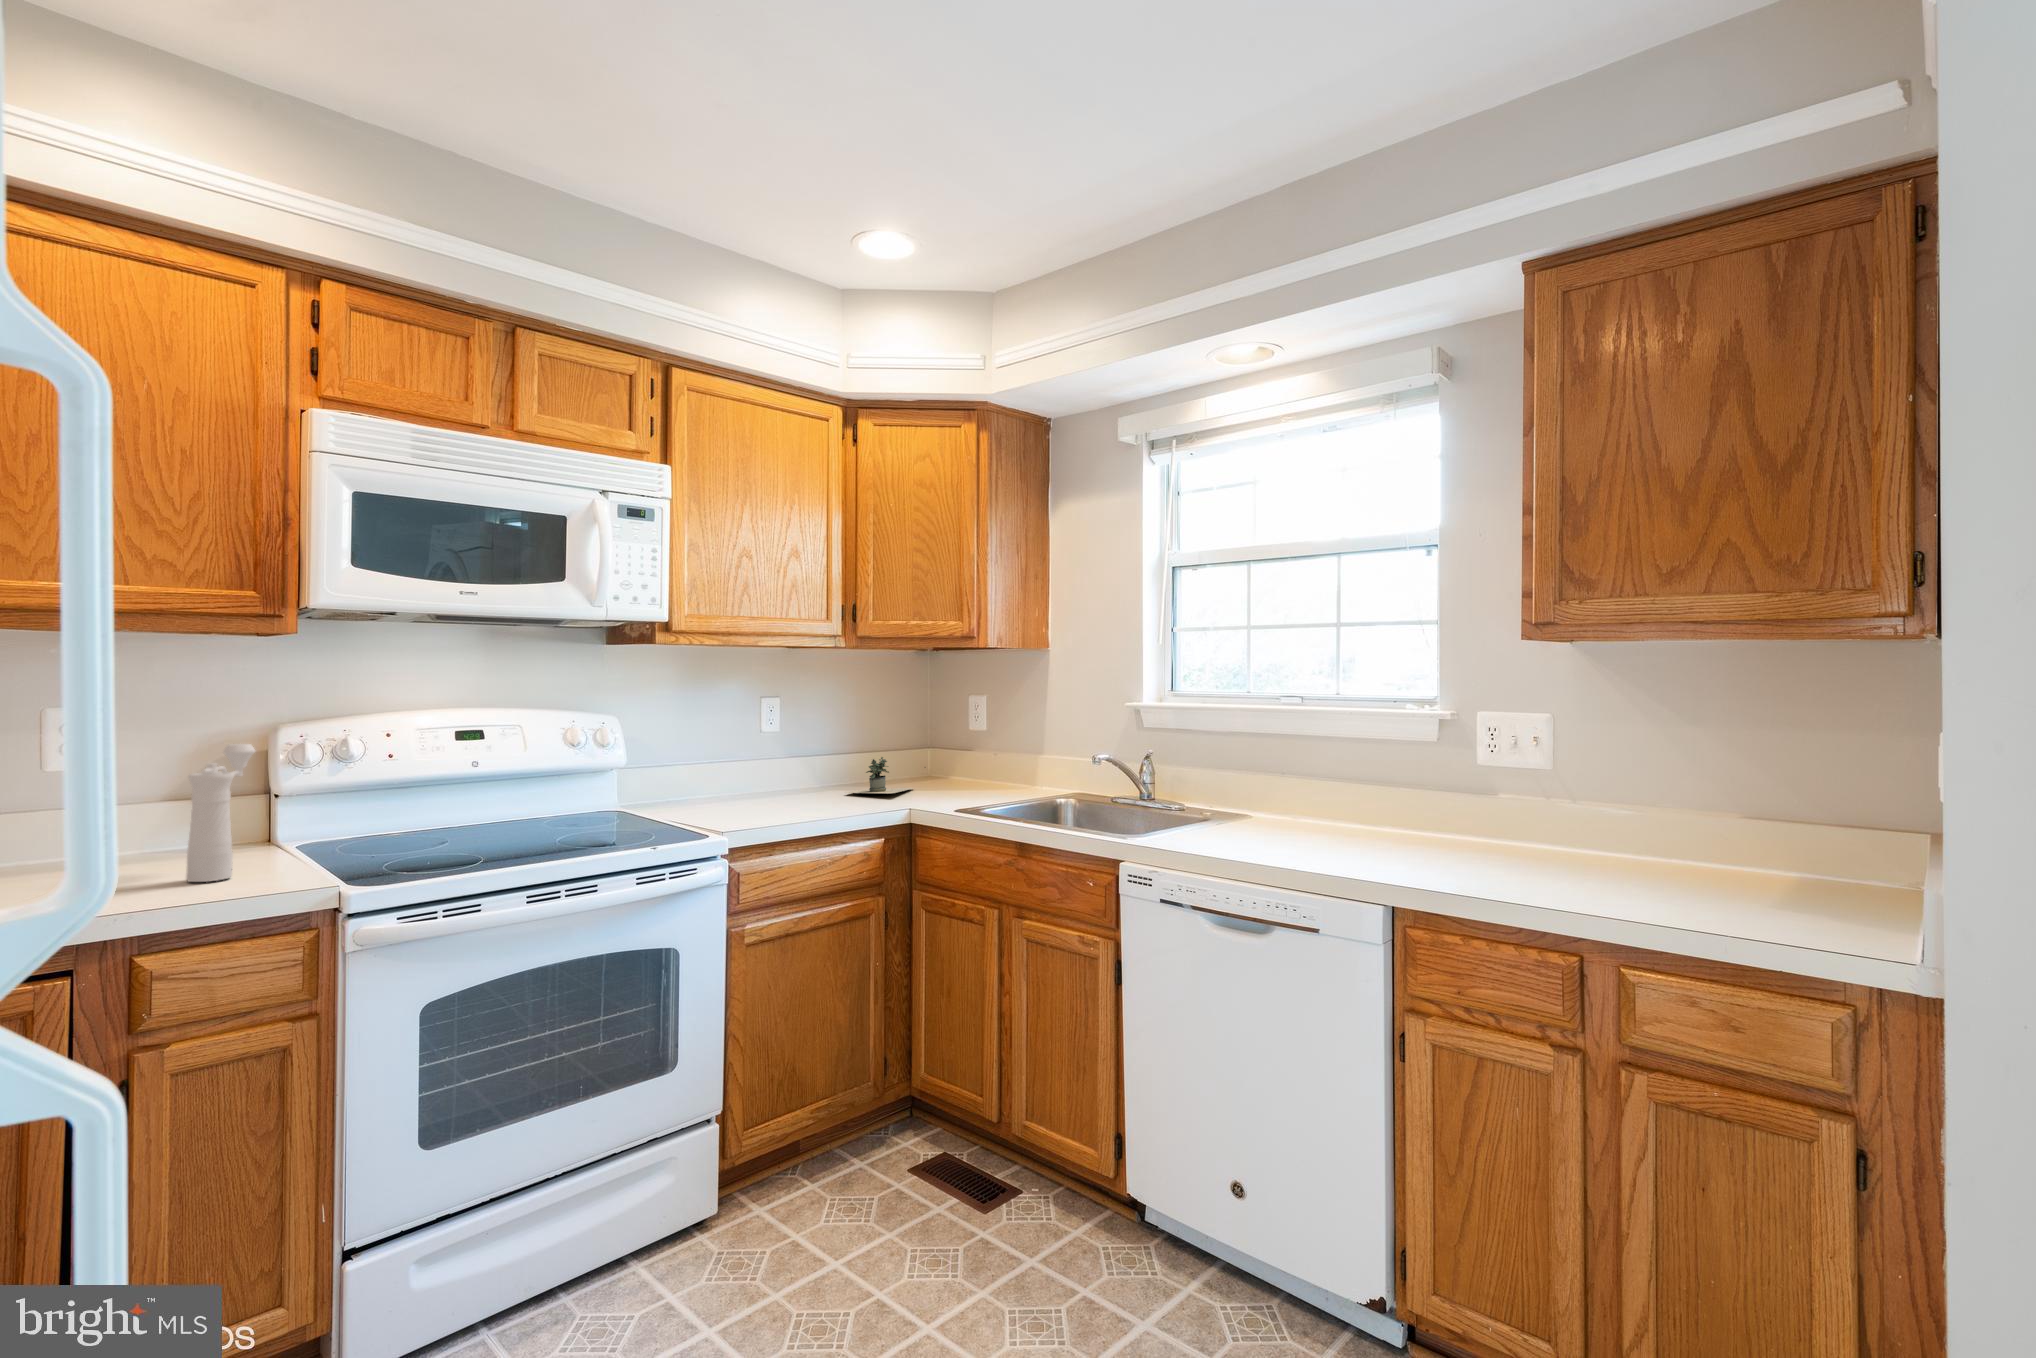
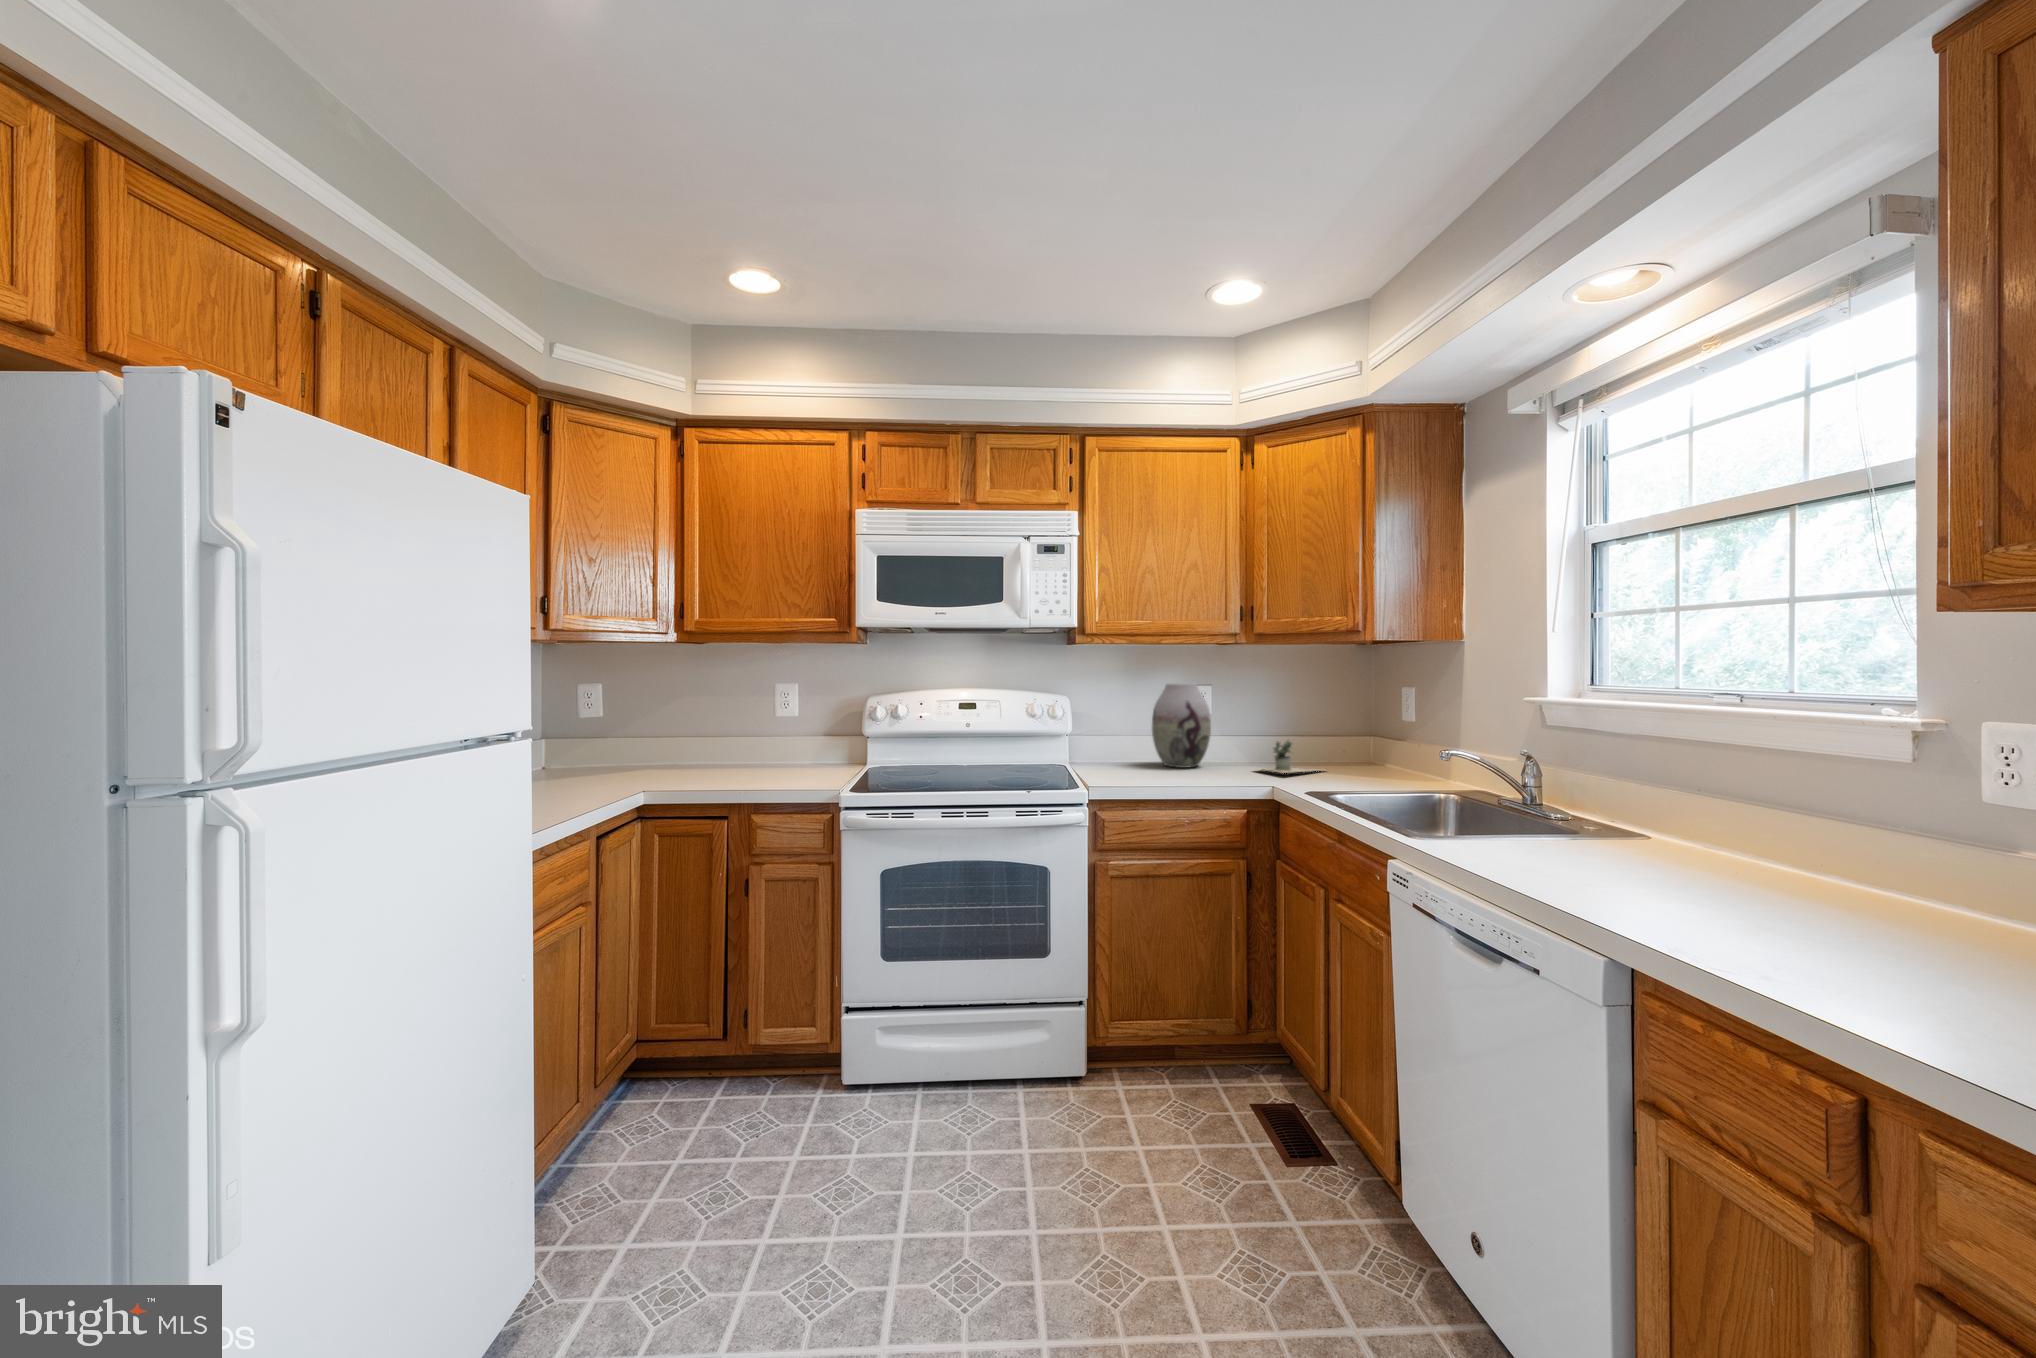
vase: none [720,695,794,798] -> present [1152,683,1211,768]
pepper mill: present [186,744,255,882] -> none [784,712,825,788]

